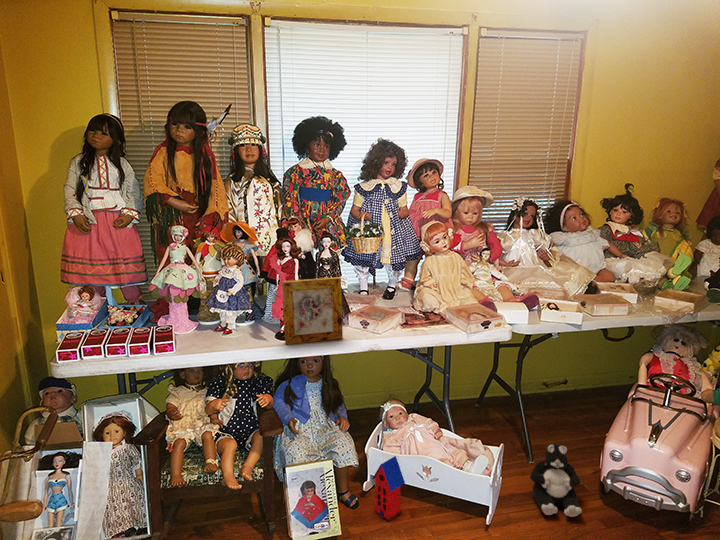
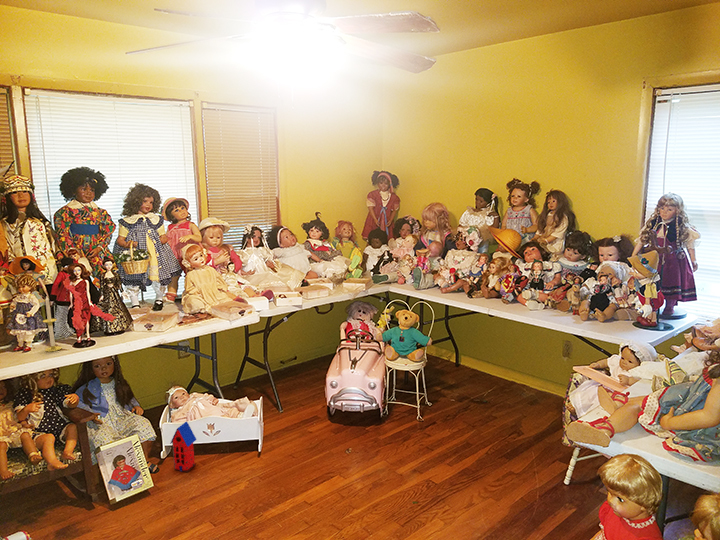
candle: none [241,273,260,341] -> present [43,296,62,352]
picture frame: present [282,277,343,344] -> none [82,290,136,348]
plush toy: present [530,444,582,517] -> none [283,389,319,437]

